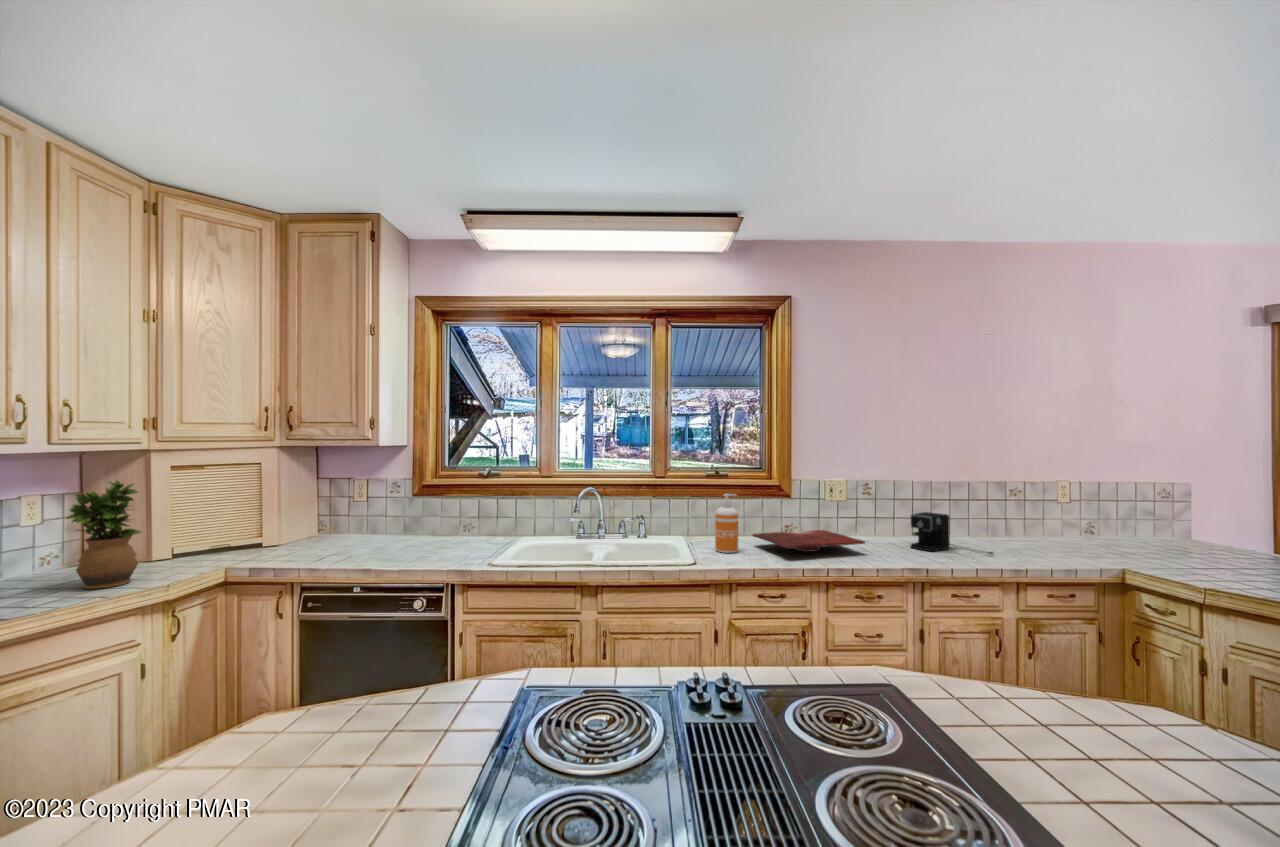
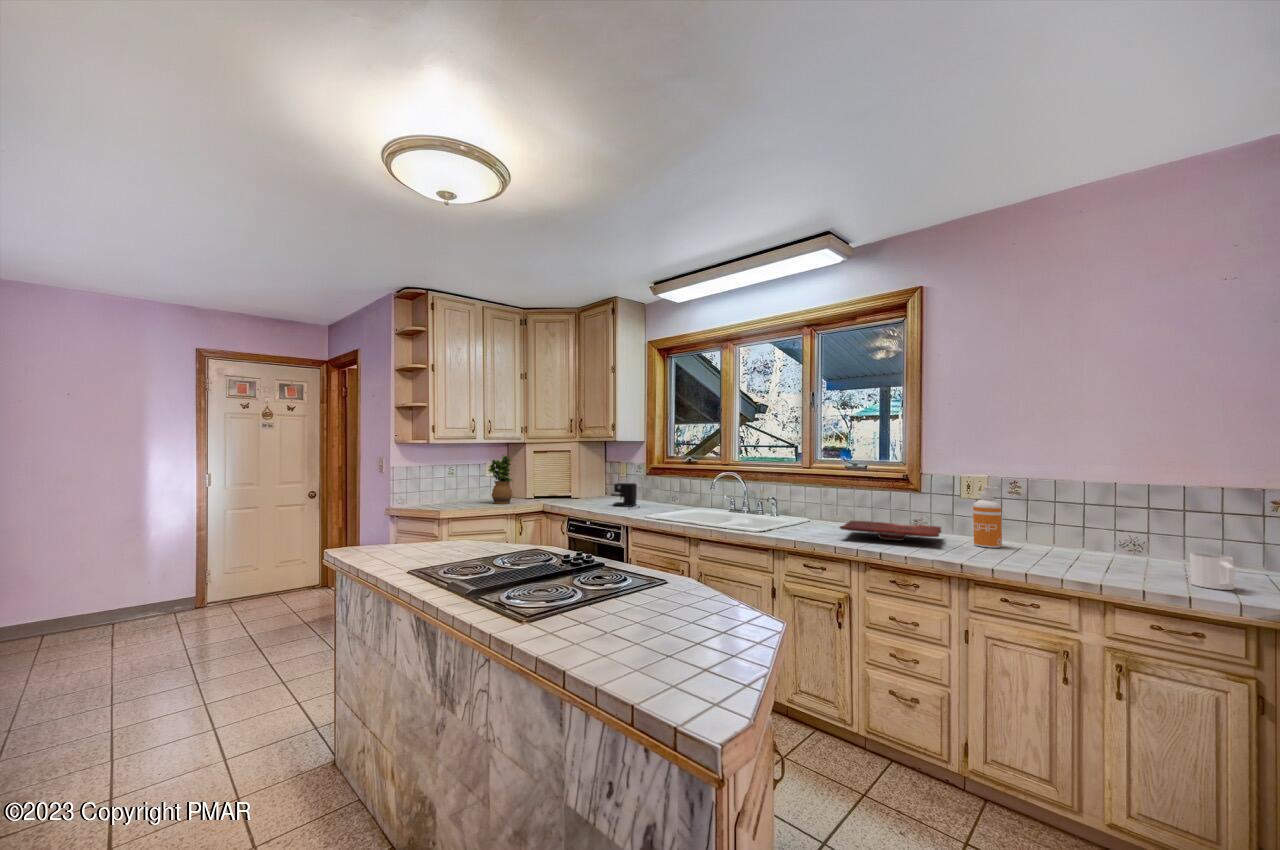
soap dispenser: present [715,494,738,553] -> present [973,486,1002,548]
coffee maker: present [911,512,993,554] -> present [611,483,637,507]
mug: none [1035,534,1071,560] -> present [1190,553,1235,590]

